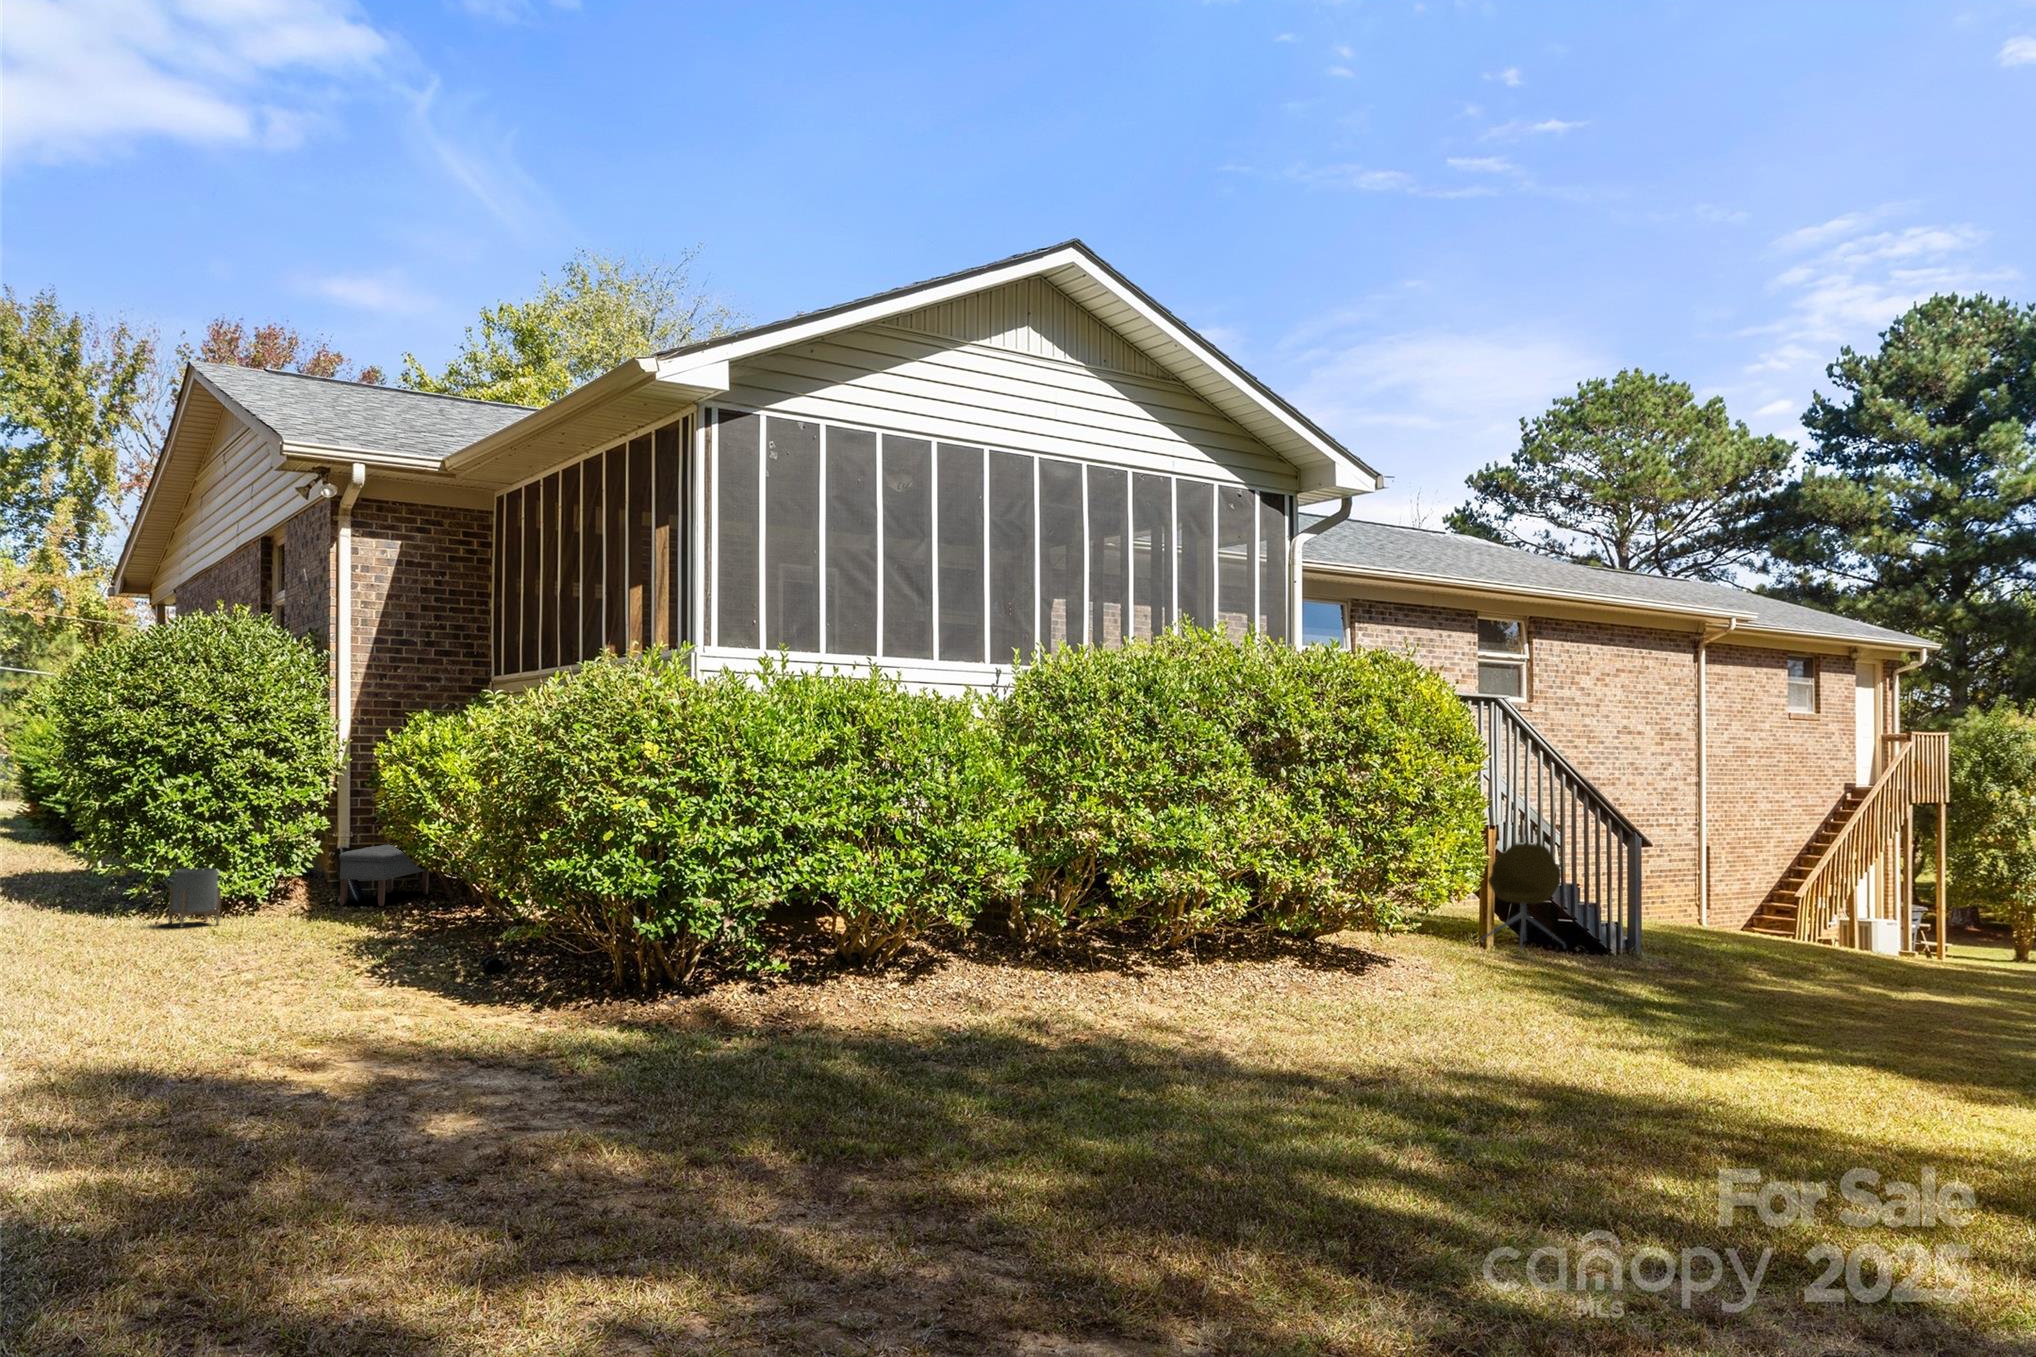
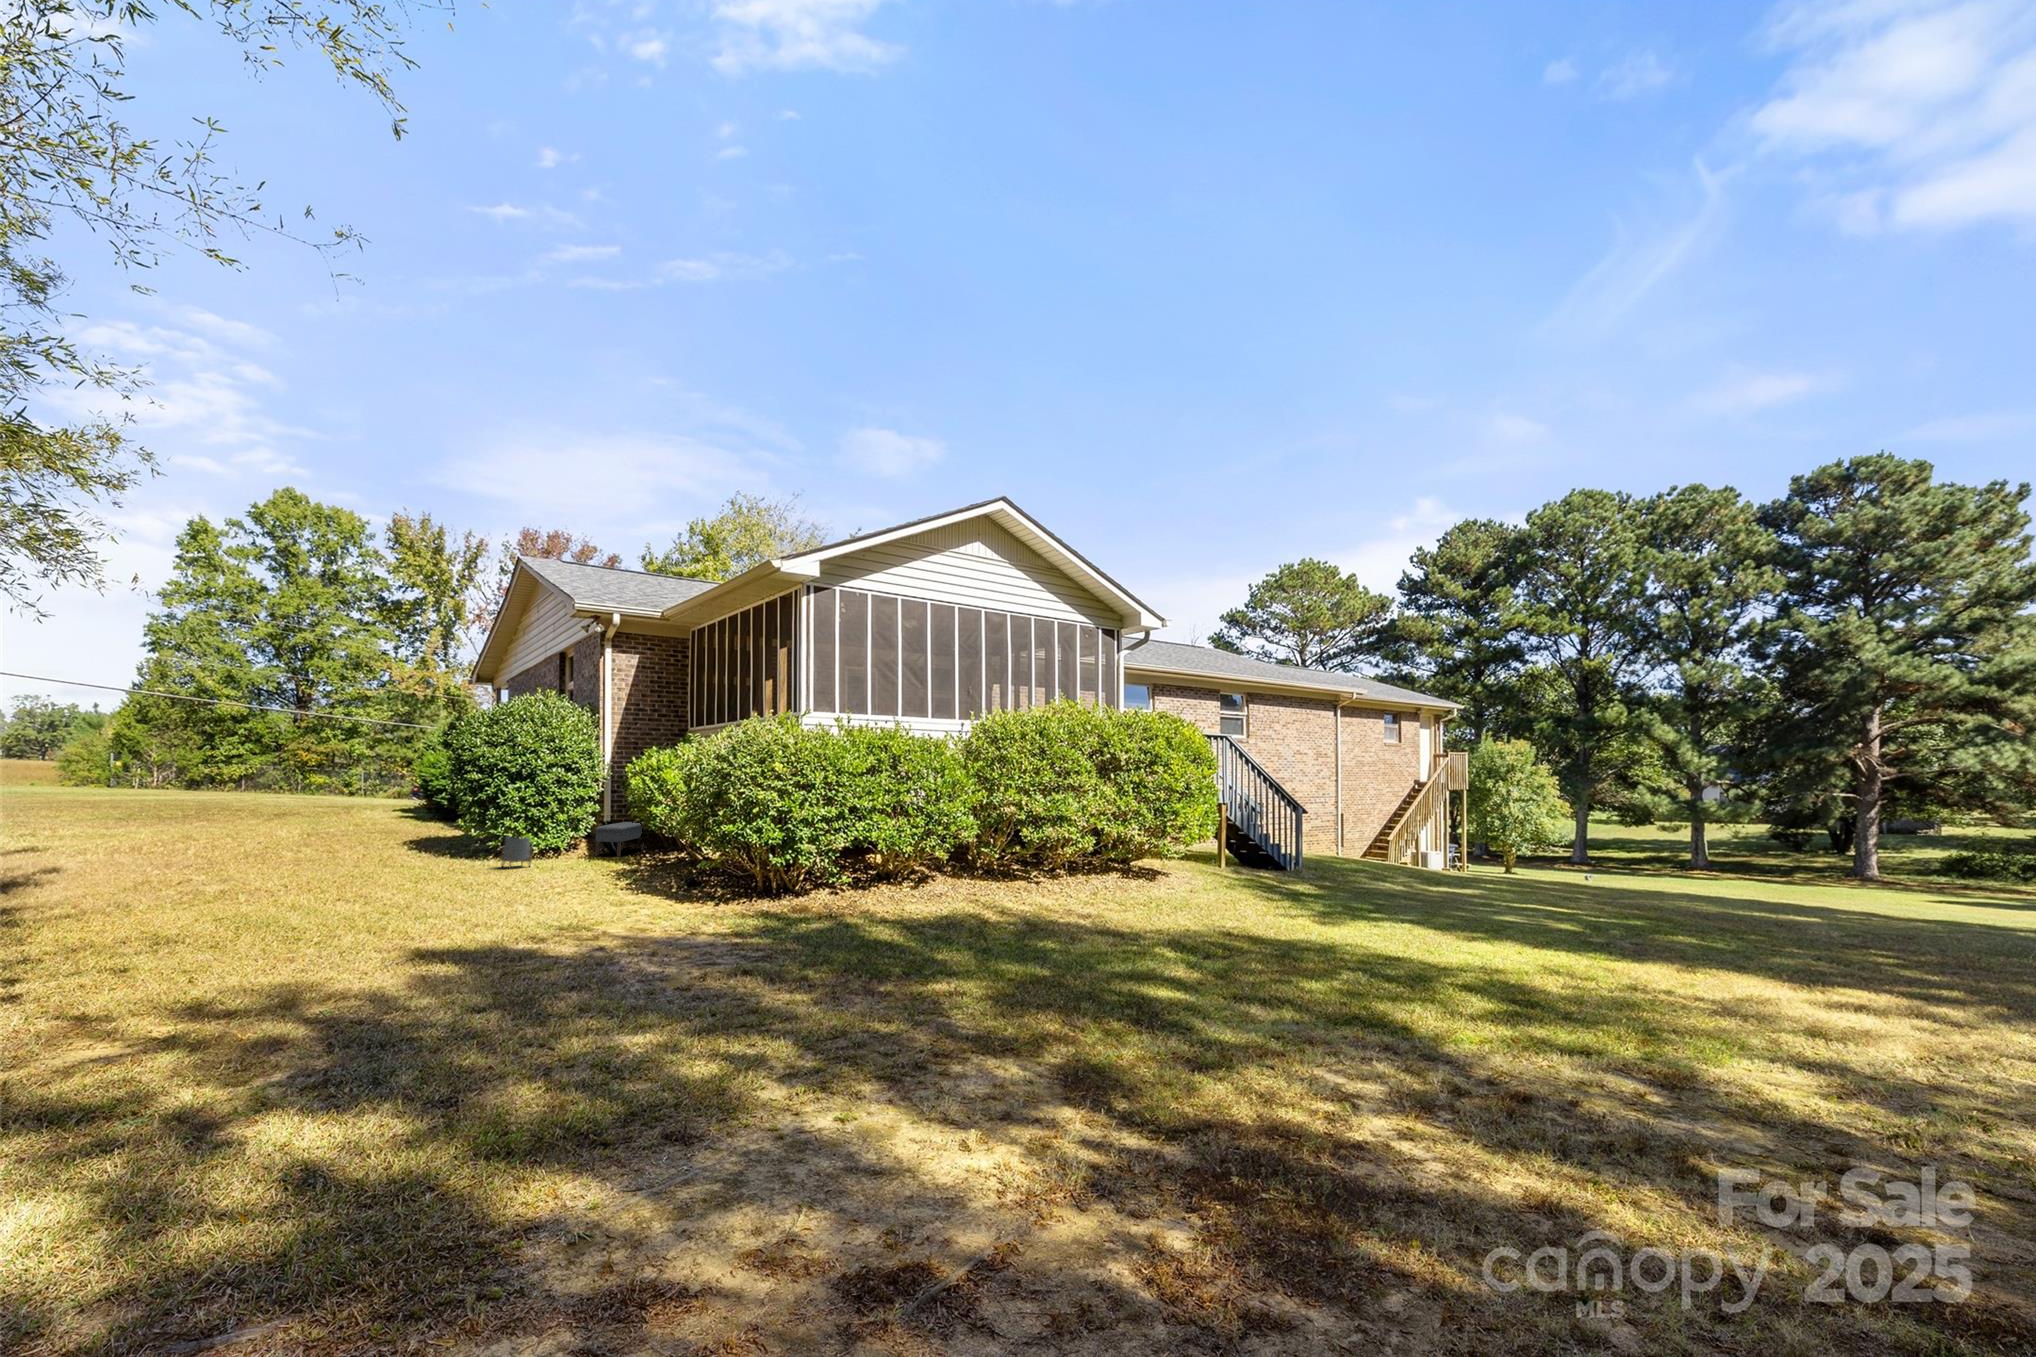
chair: present [1481,843,1566,950] -> none [1218,814,1262,871]

